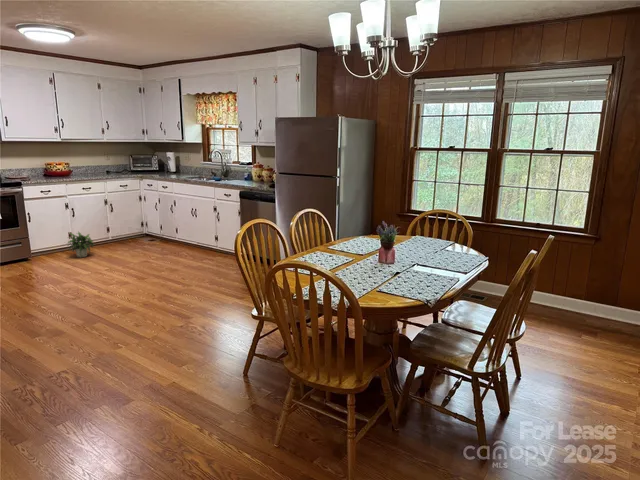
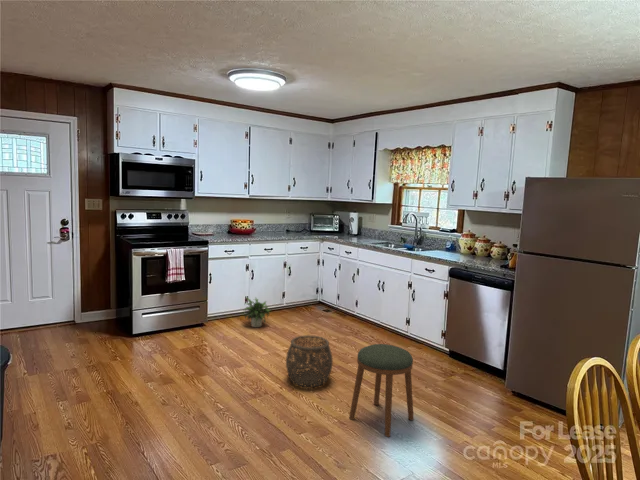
stool: none [155,247,205,309] -> present [349,344,414,437]
woven basket: none [103,251,145,291] -> present [286,335,333,387]

